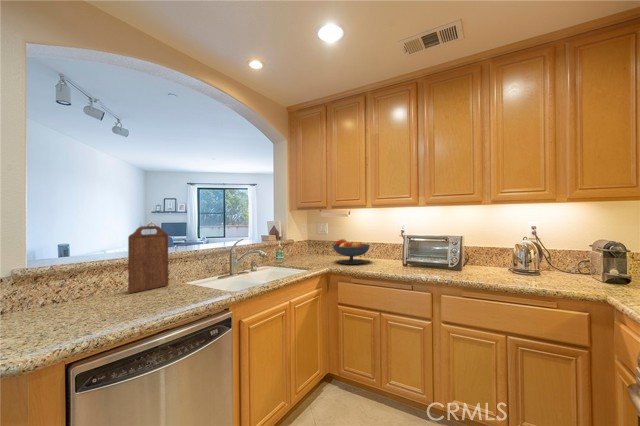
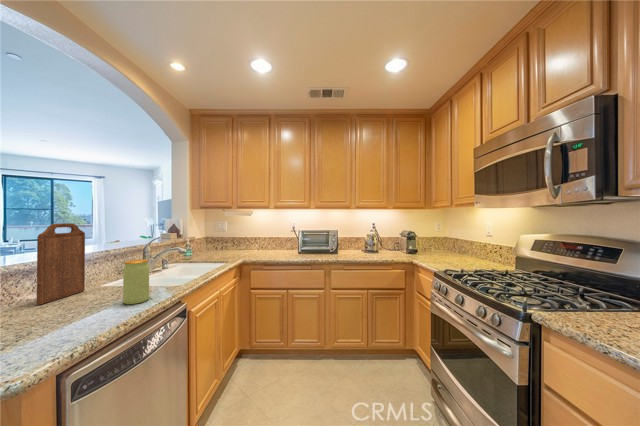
fruit bowl: present [333,239,370,264] -> none [240,235,272,255]
jar: none [168,262,191,306] -> present [123,259,149,304]

